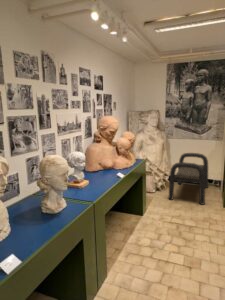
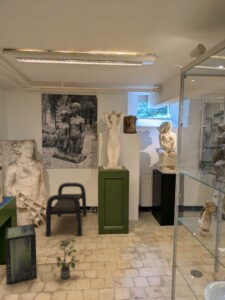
storage box: none [139,185,166,231] -> present [5,224,37,285]
potted plant: none [183,201,207,237] -> present [57,239,78,278]

